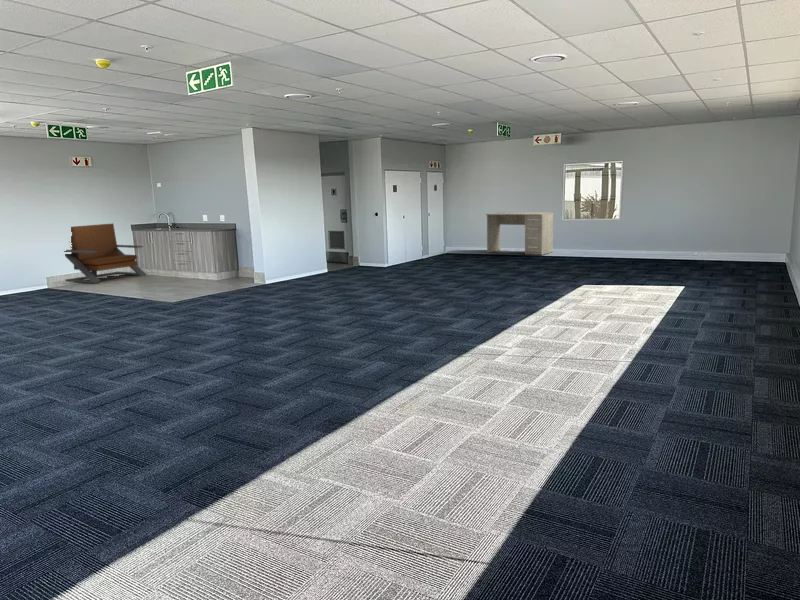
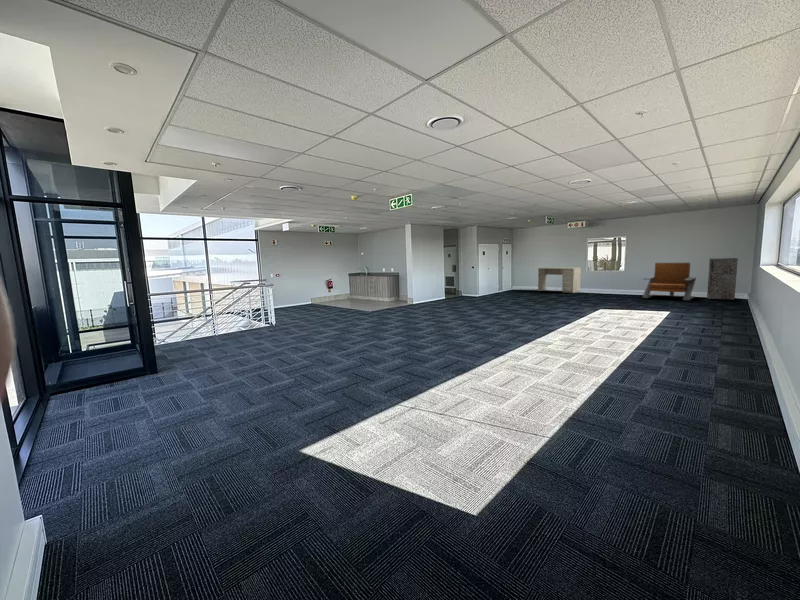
storage cabinet: none [736,197,779,262] -> present [707,258,738,300]
lounge chair: present [64,224,146,283] -> present [643,263,696,300]

